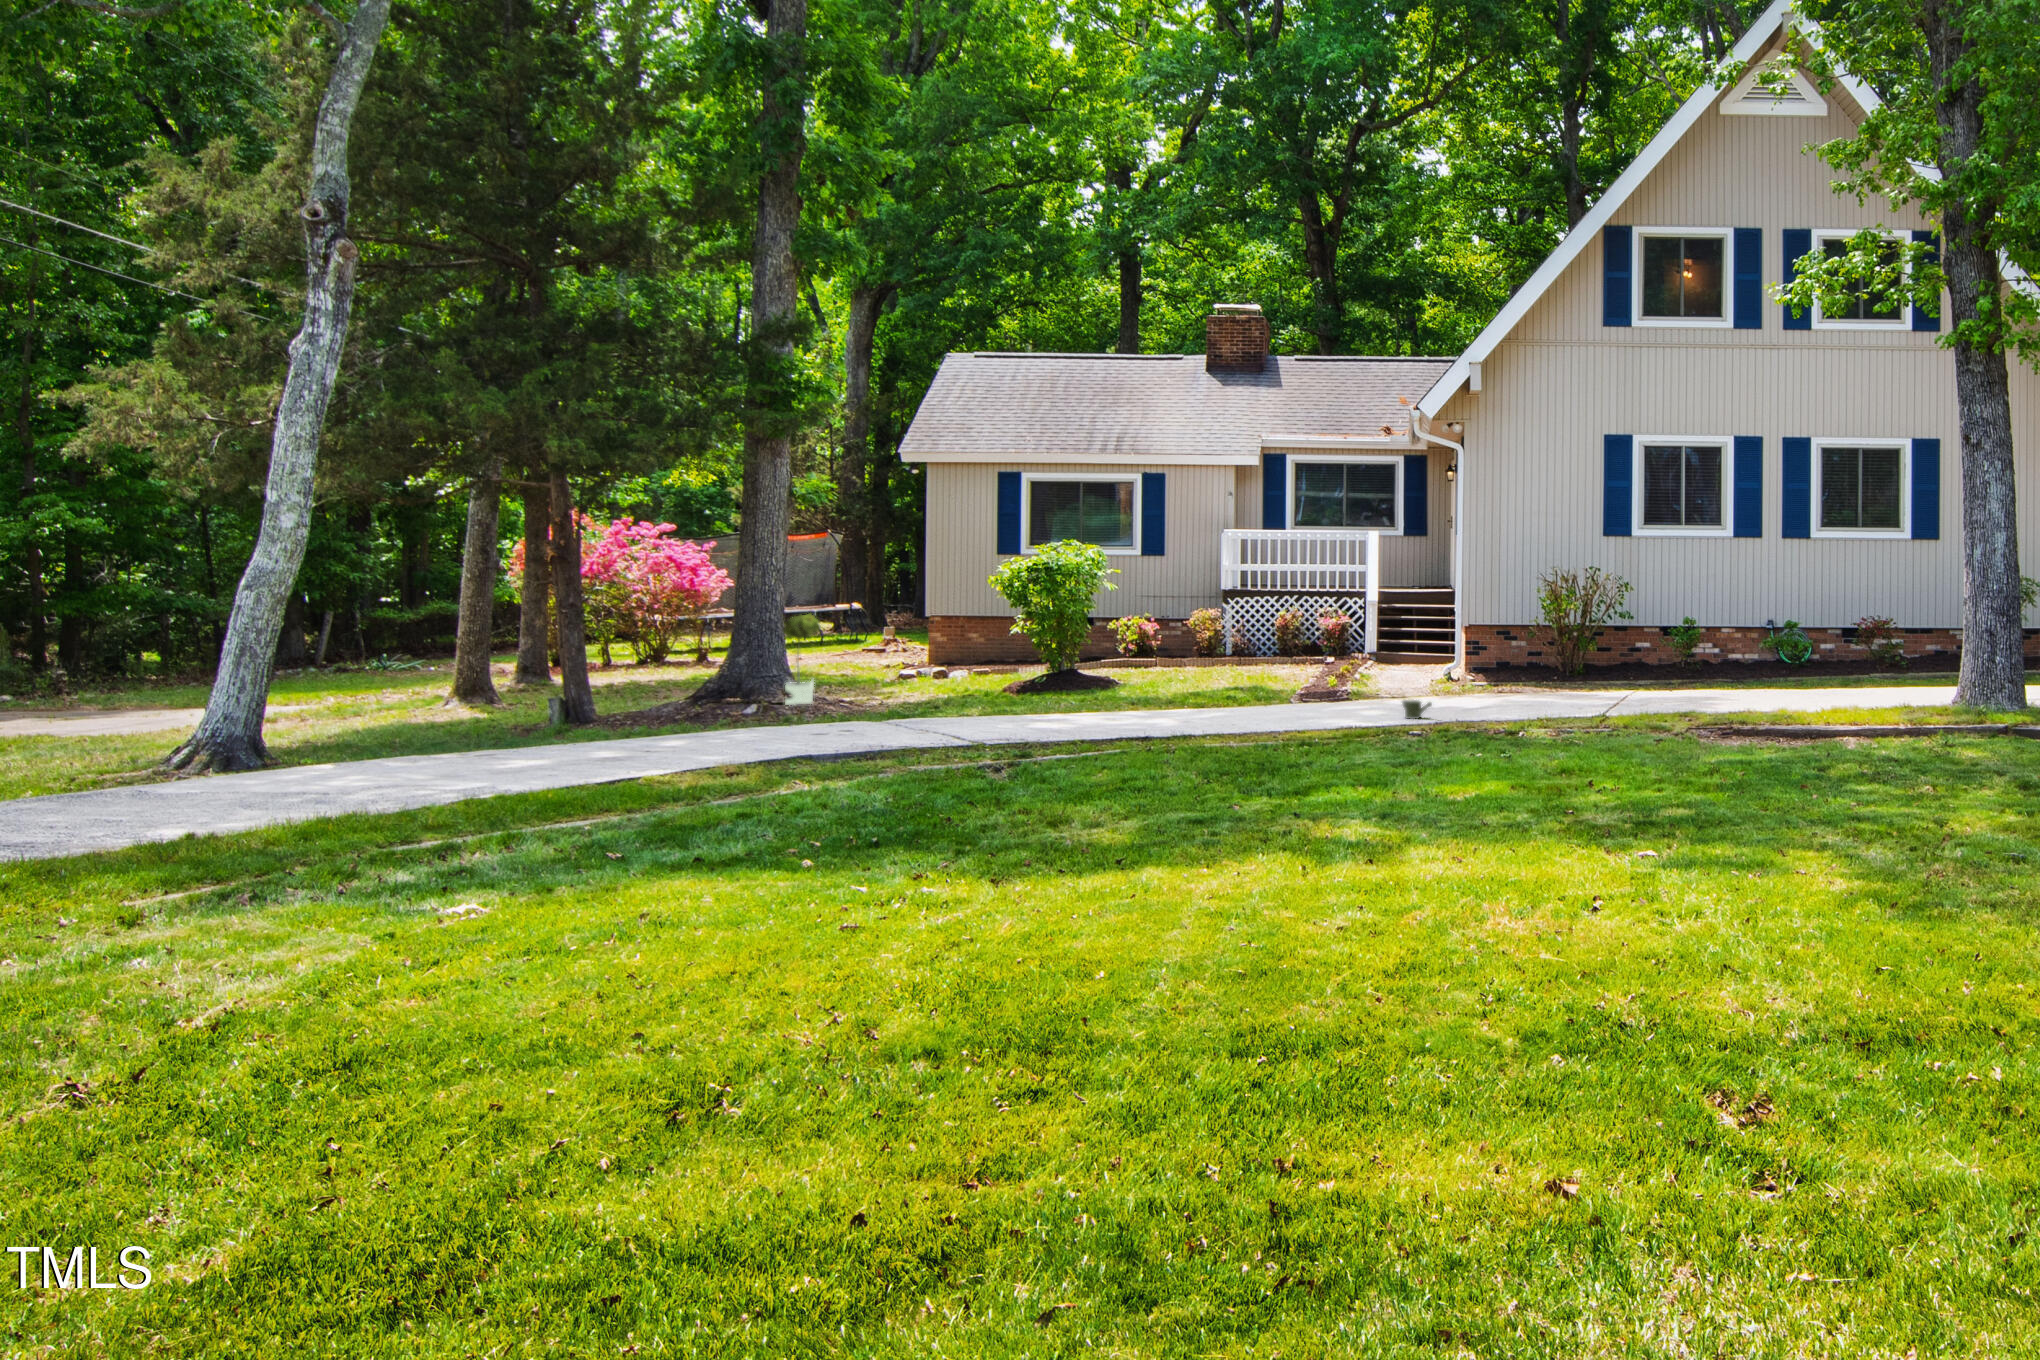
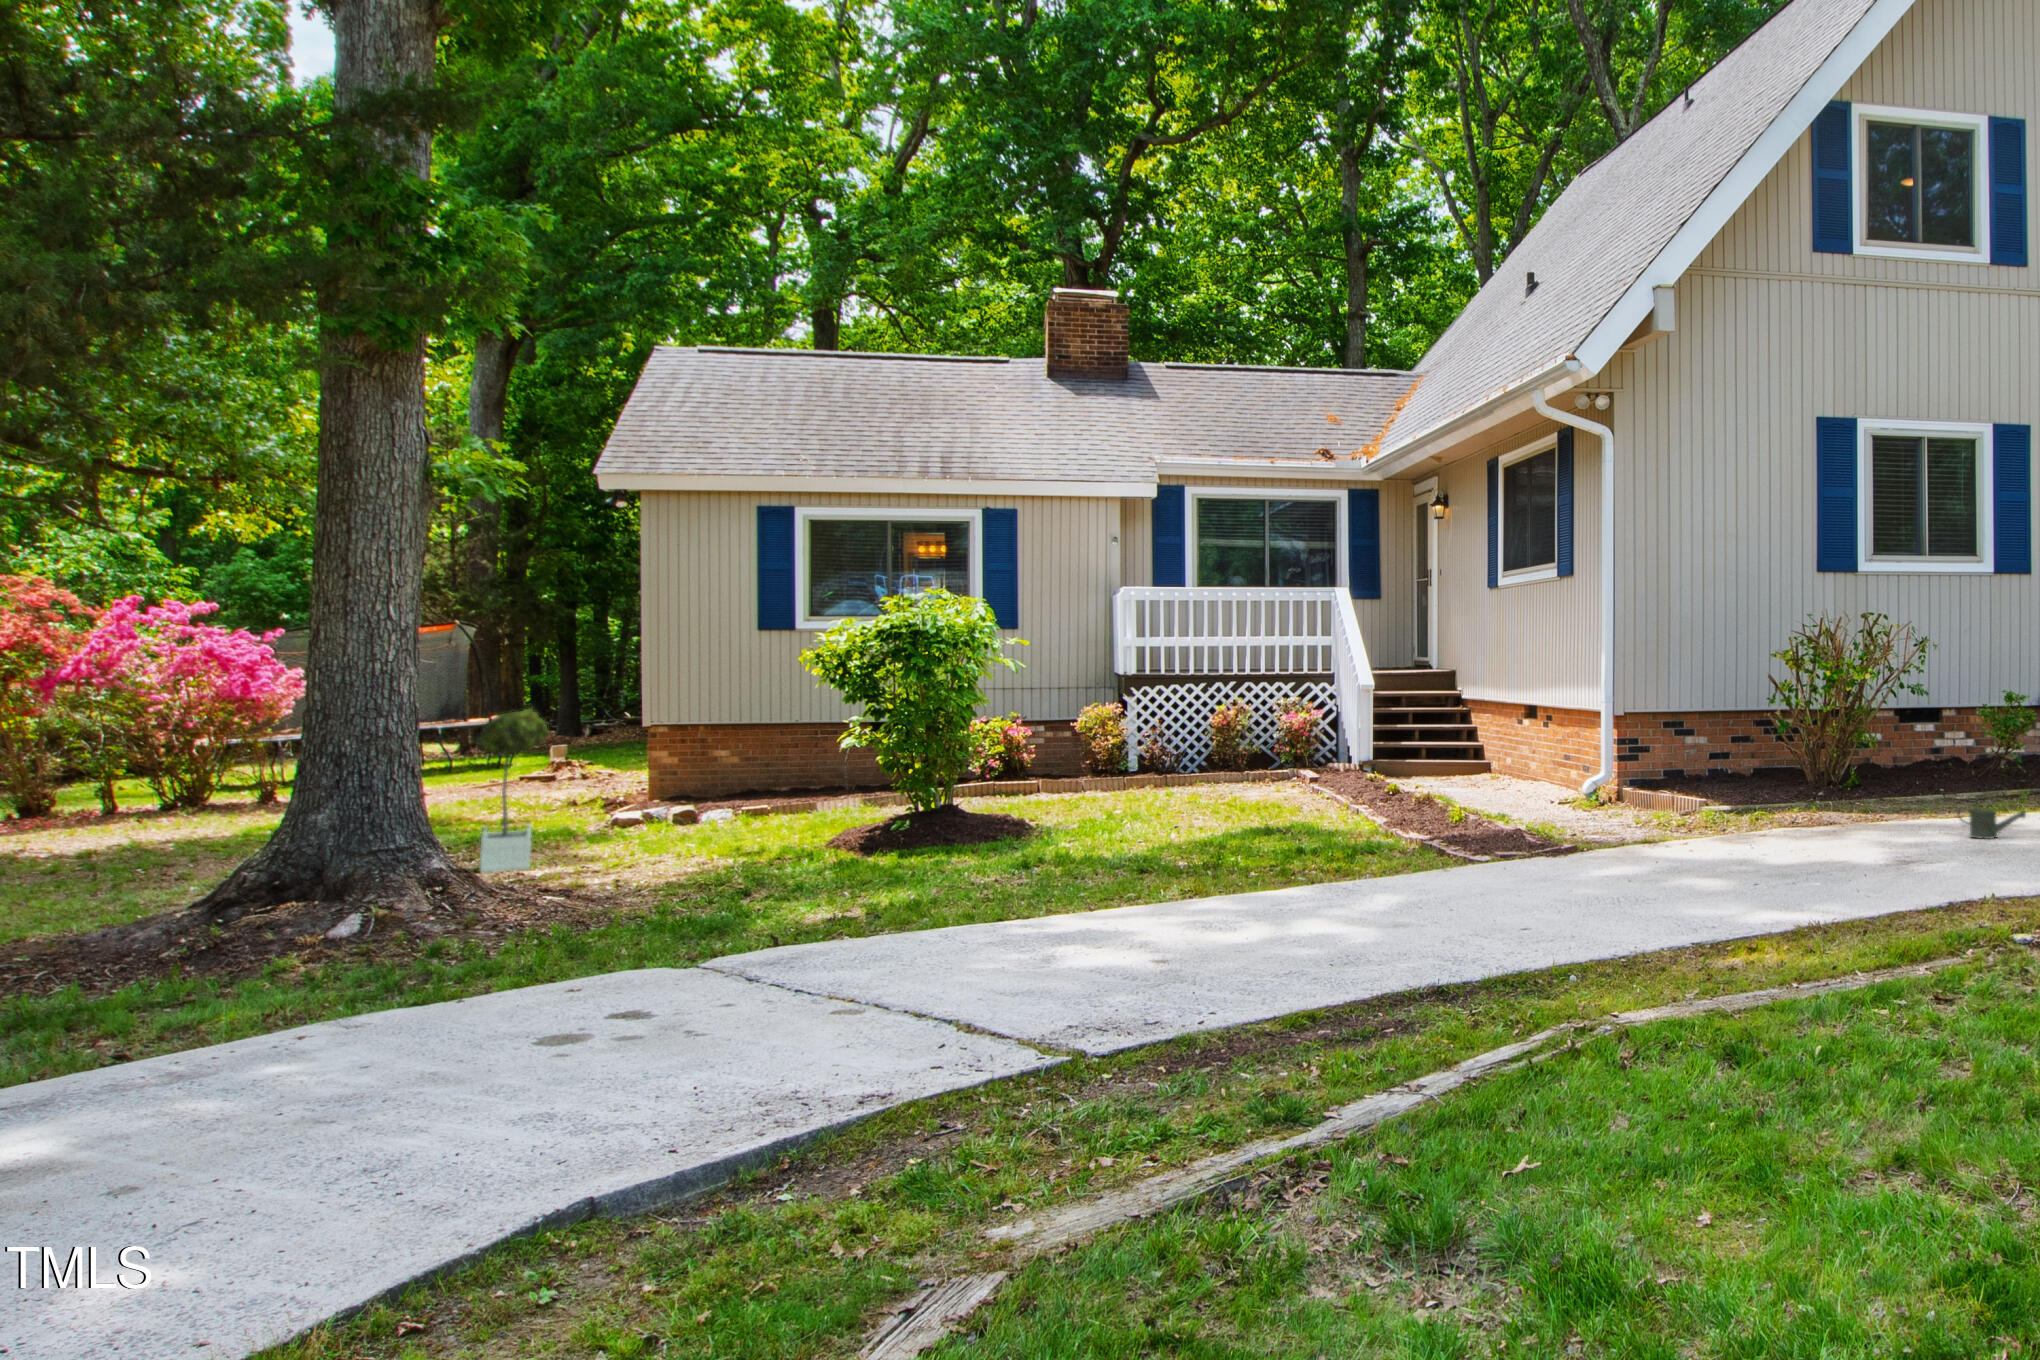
watering can: present [1403,700,1431,719] -> present [1957,808,2026,839]

